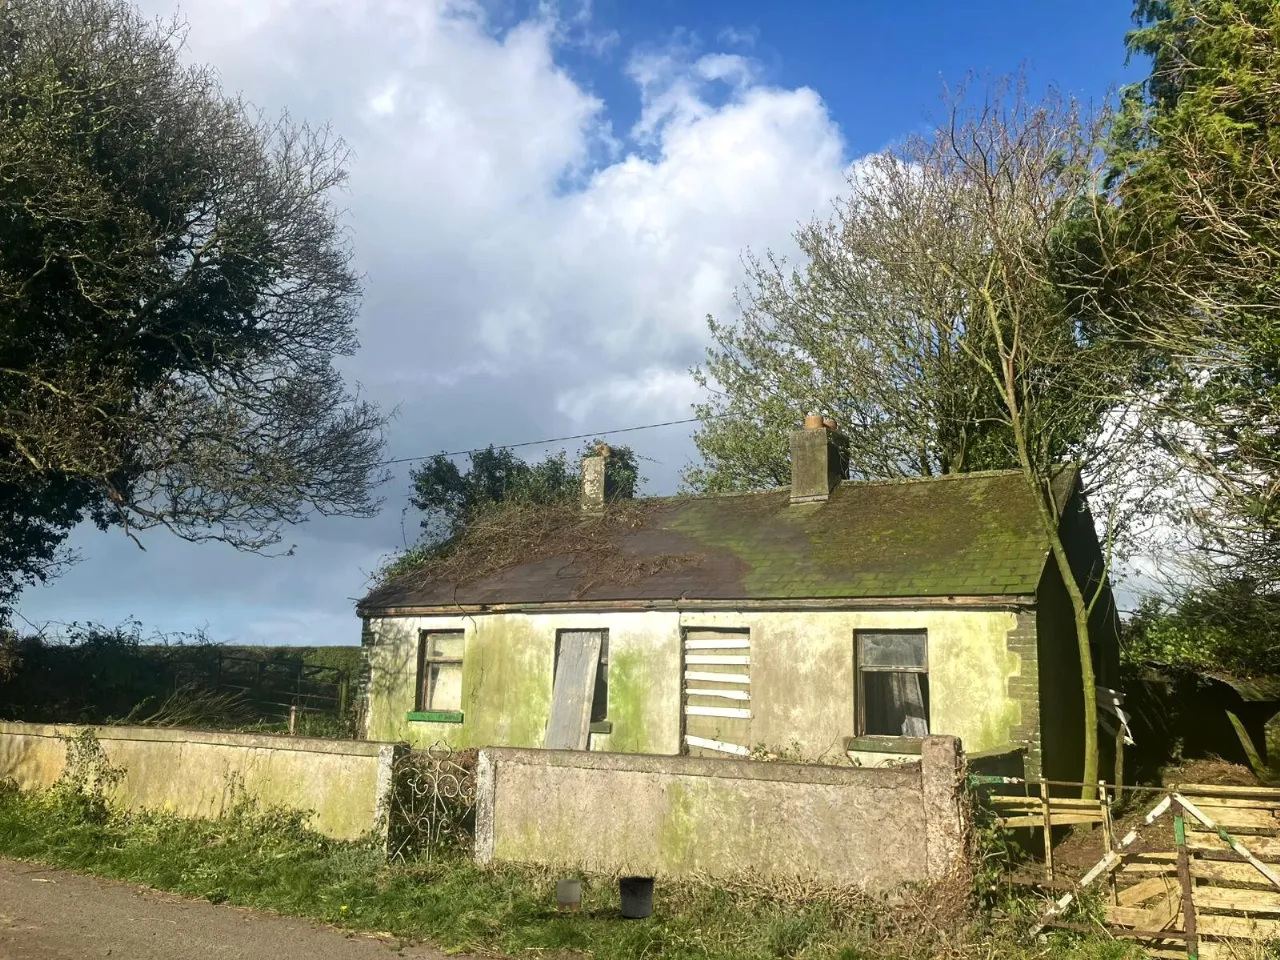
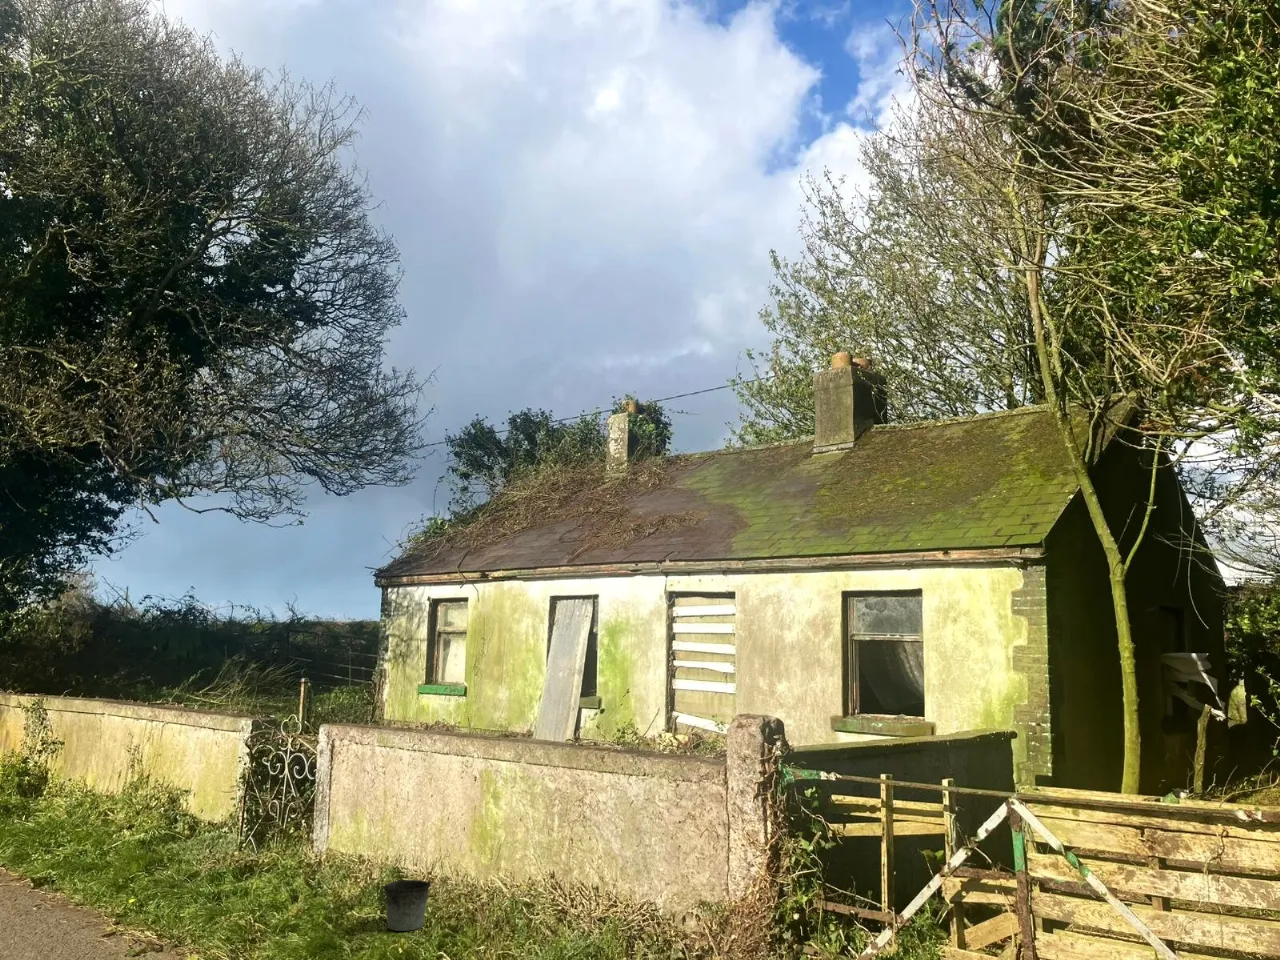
planter: present [557,879,580,917] -> none [316,880,346,927]

